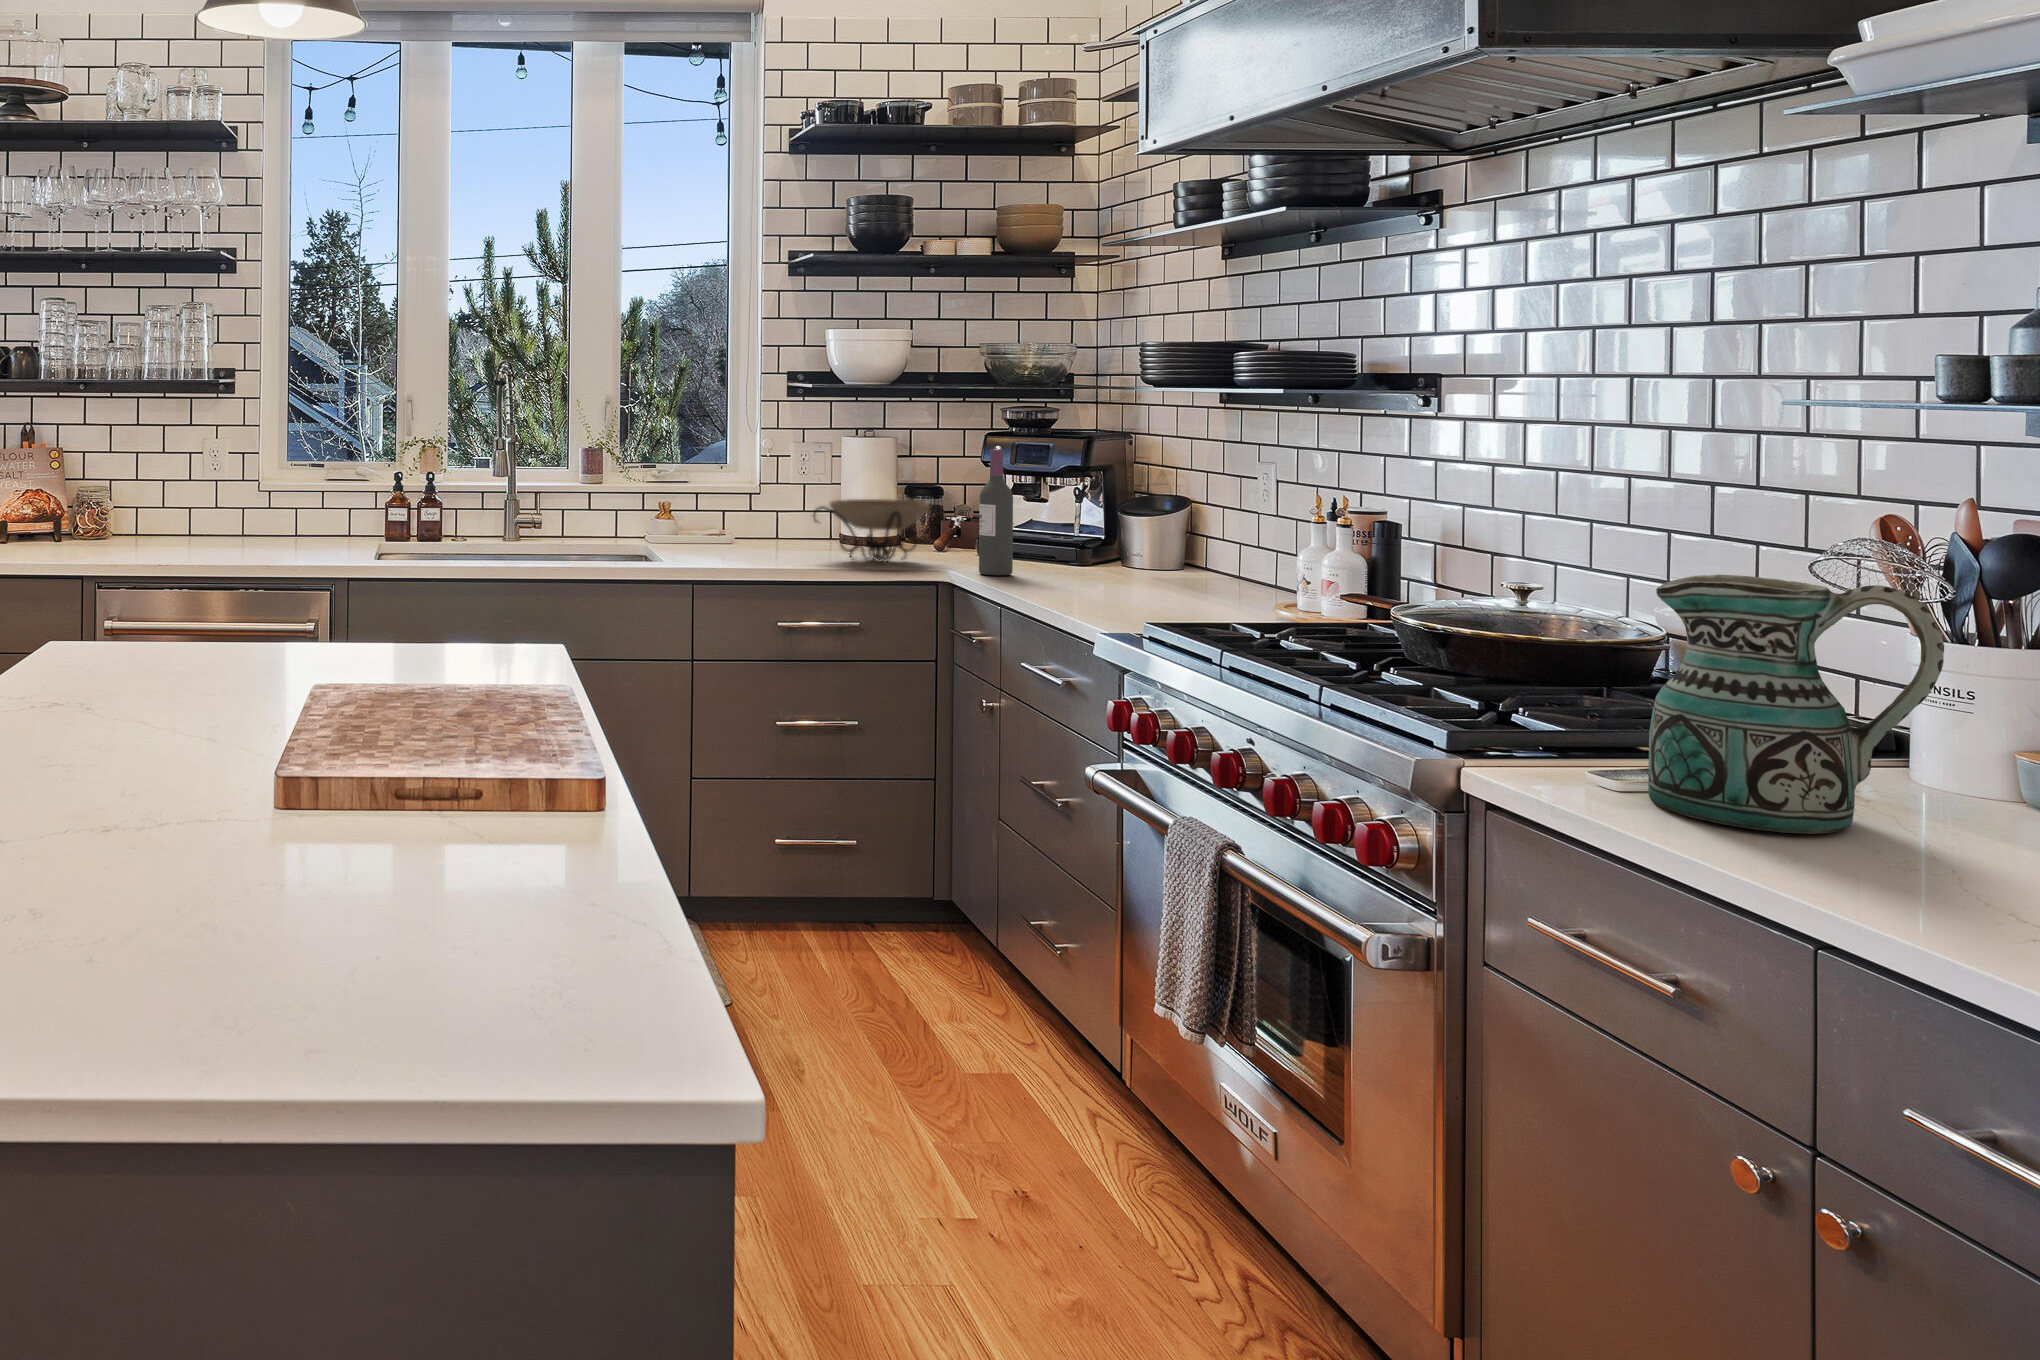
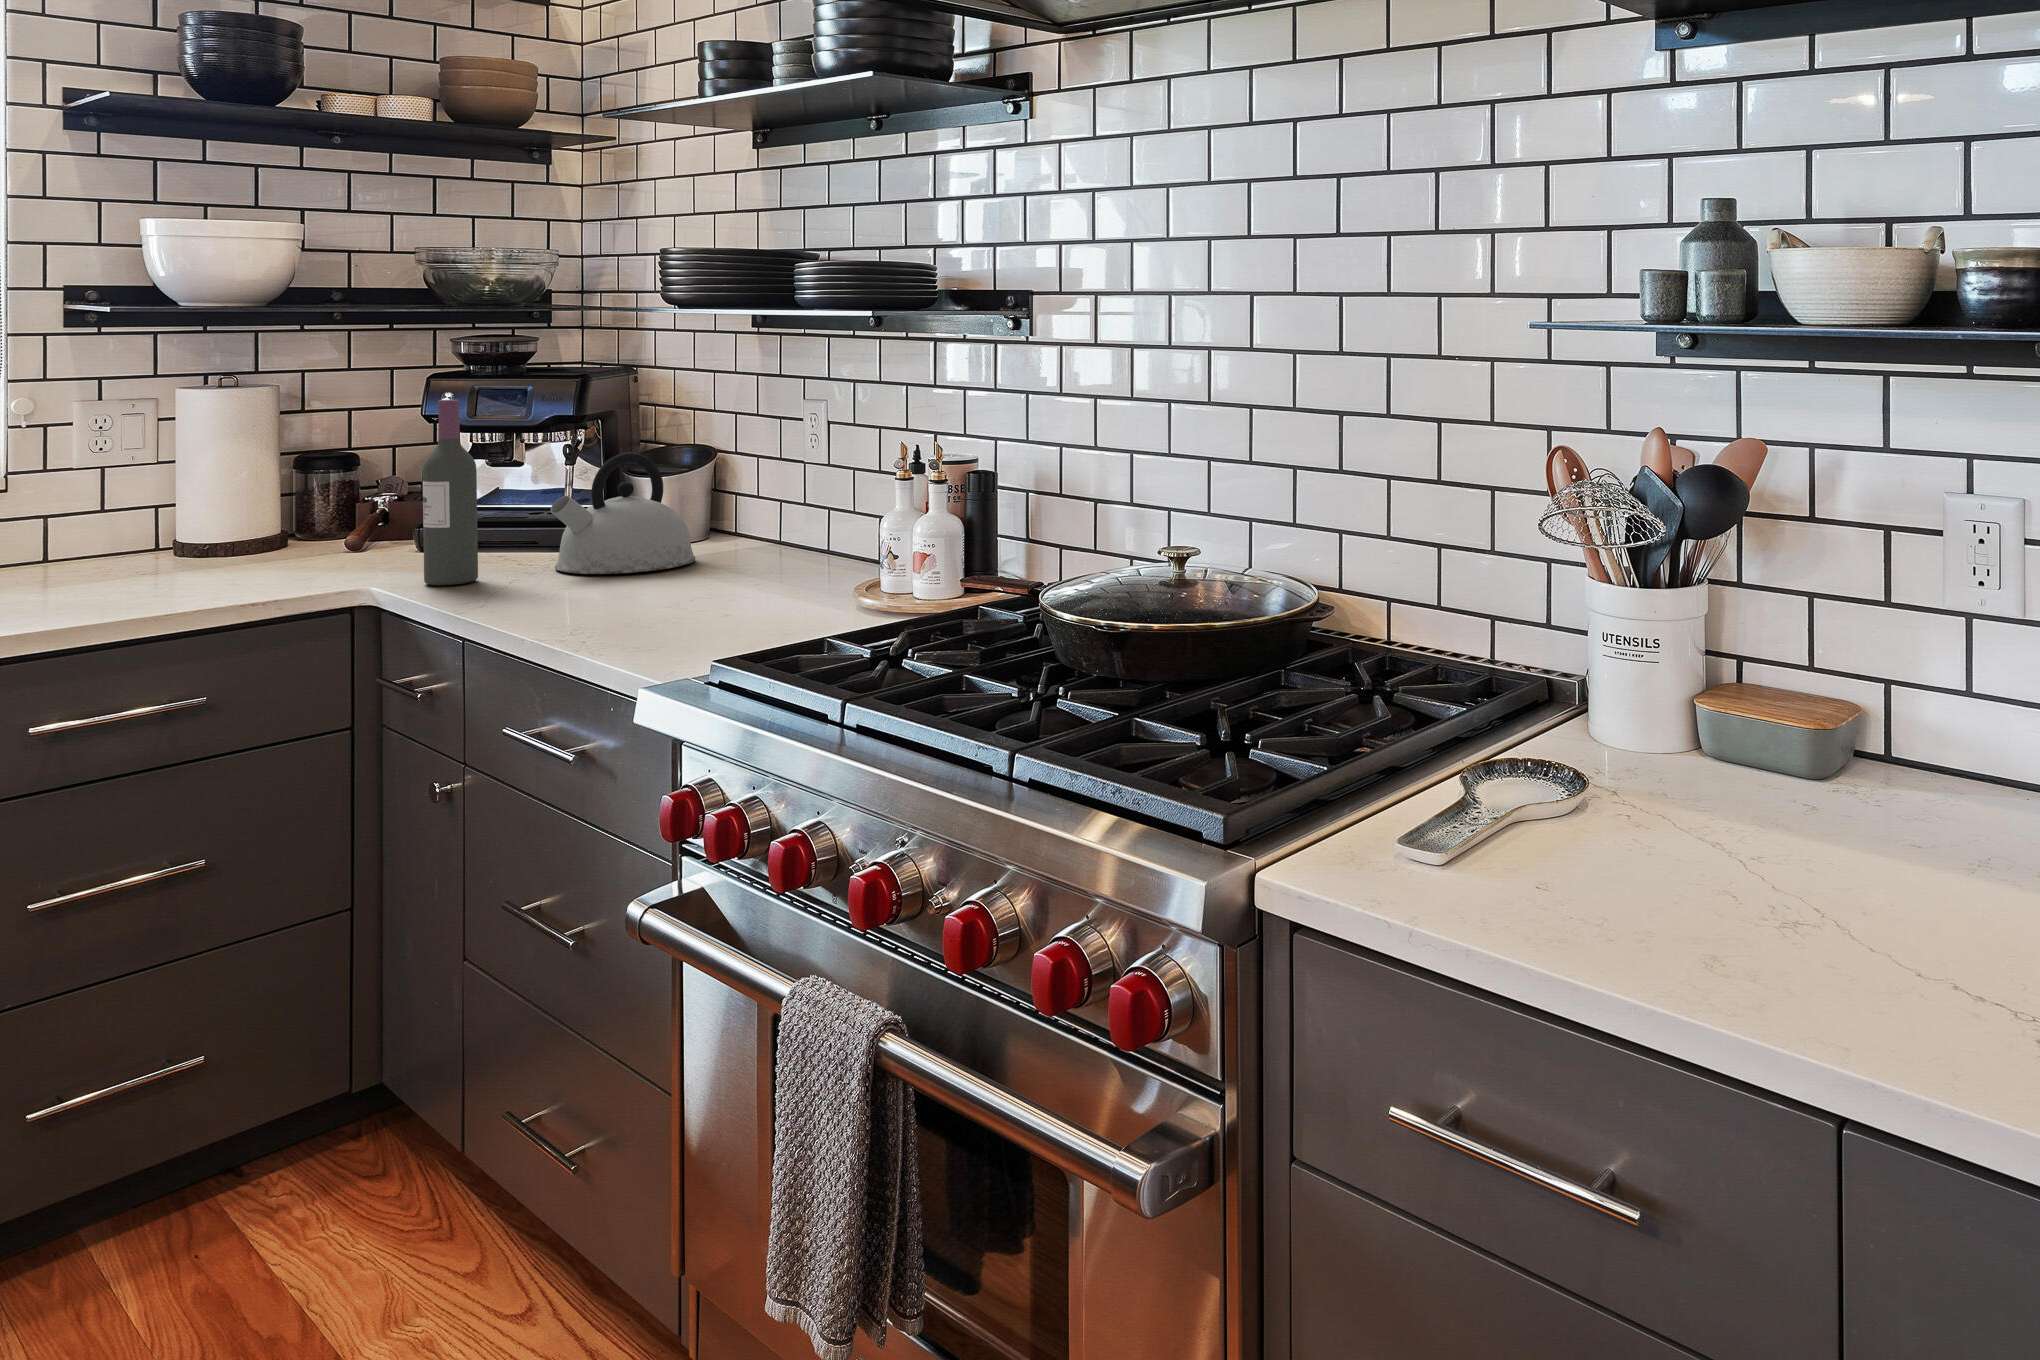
kettle: none [1061,494,1166,581] -> present [551,452,695,574]
decorative bowl: present [813,499,944,561] -> none [115,480,364,584]
ceramic pitcher: present [1648,574,1944,834] -> none [1488,555,1780,916]

